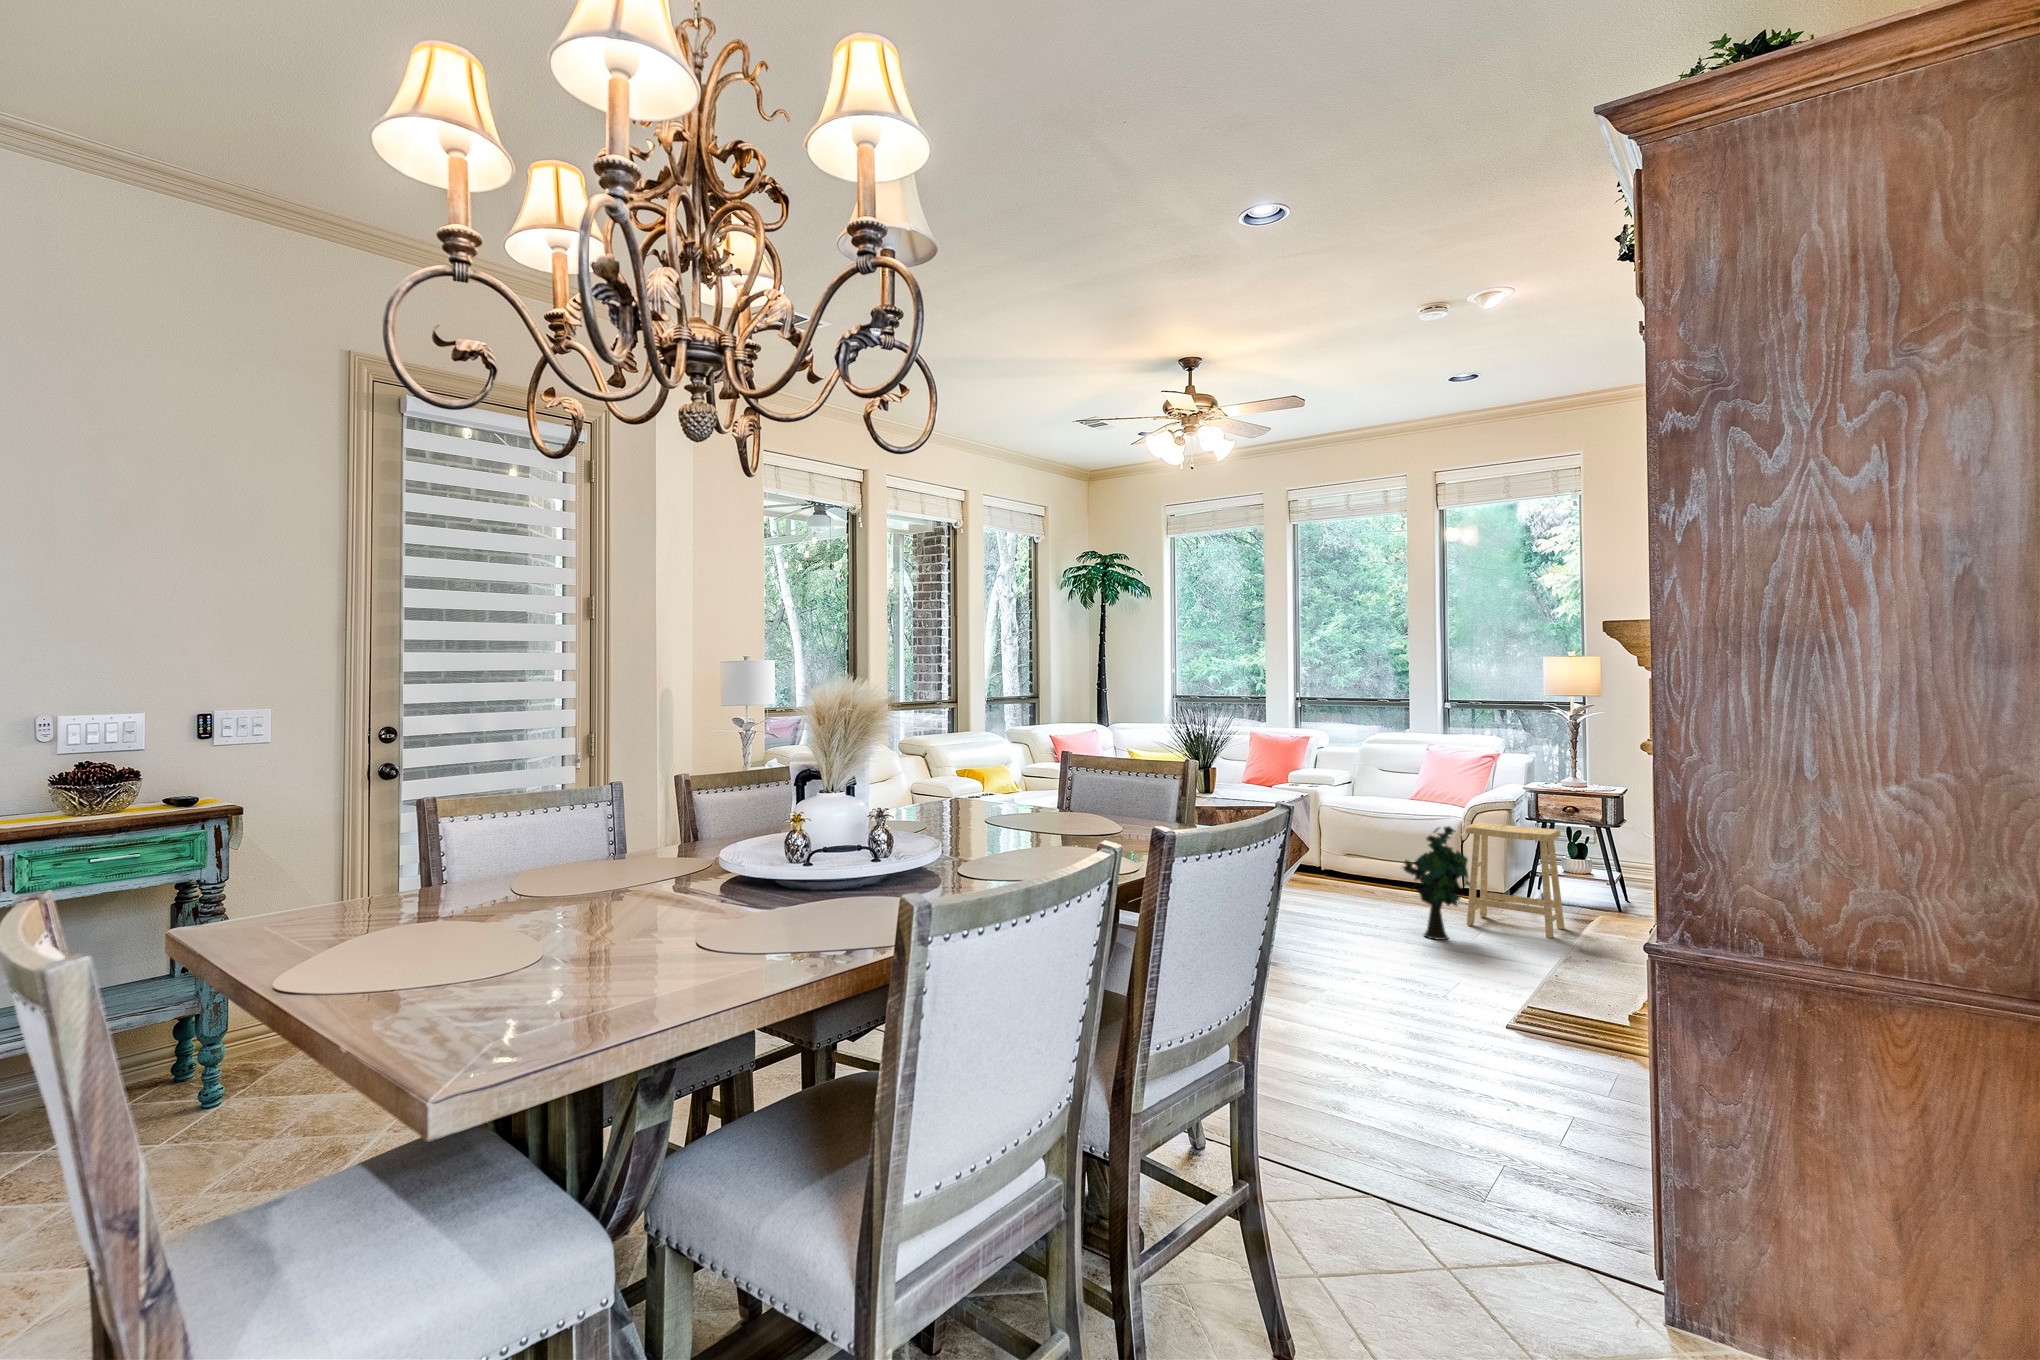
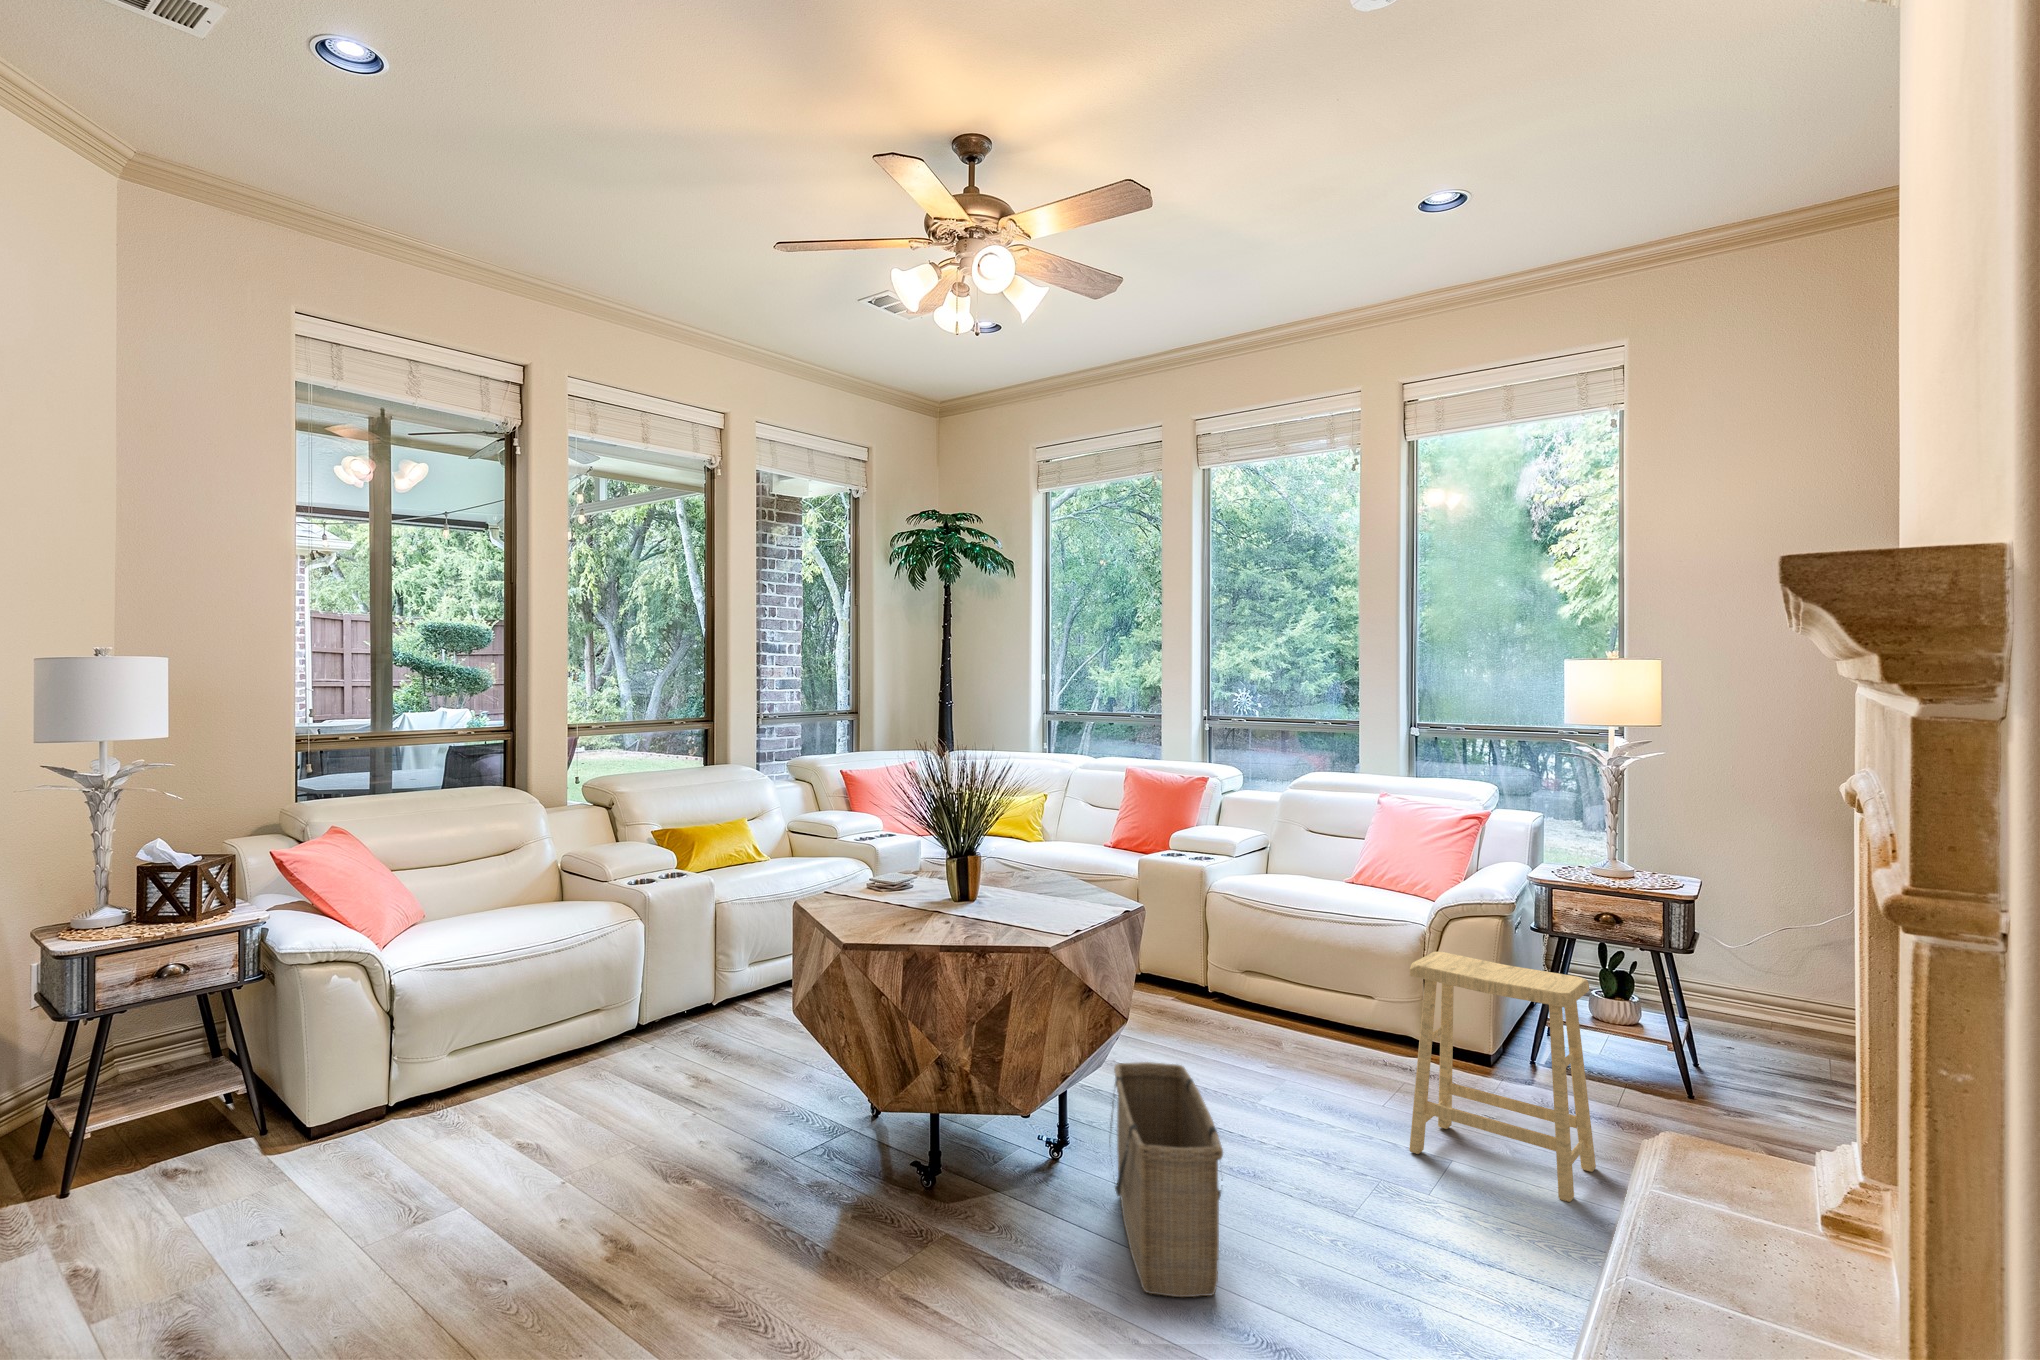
decorative plant: present [1403,826,1471,940] -> none [1274,971,1413,1199]
basket: none [1320,875,1393,966] -> present [1110,1062,1223,1297]

